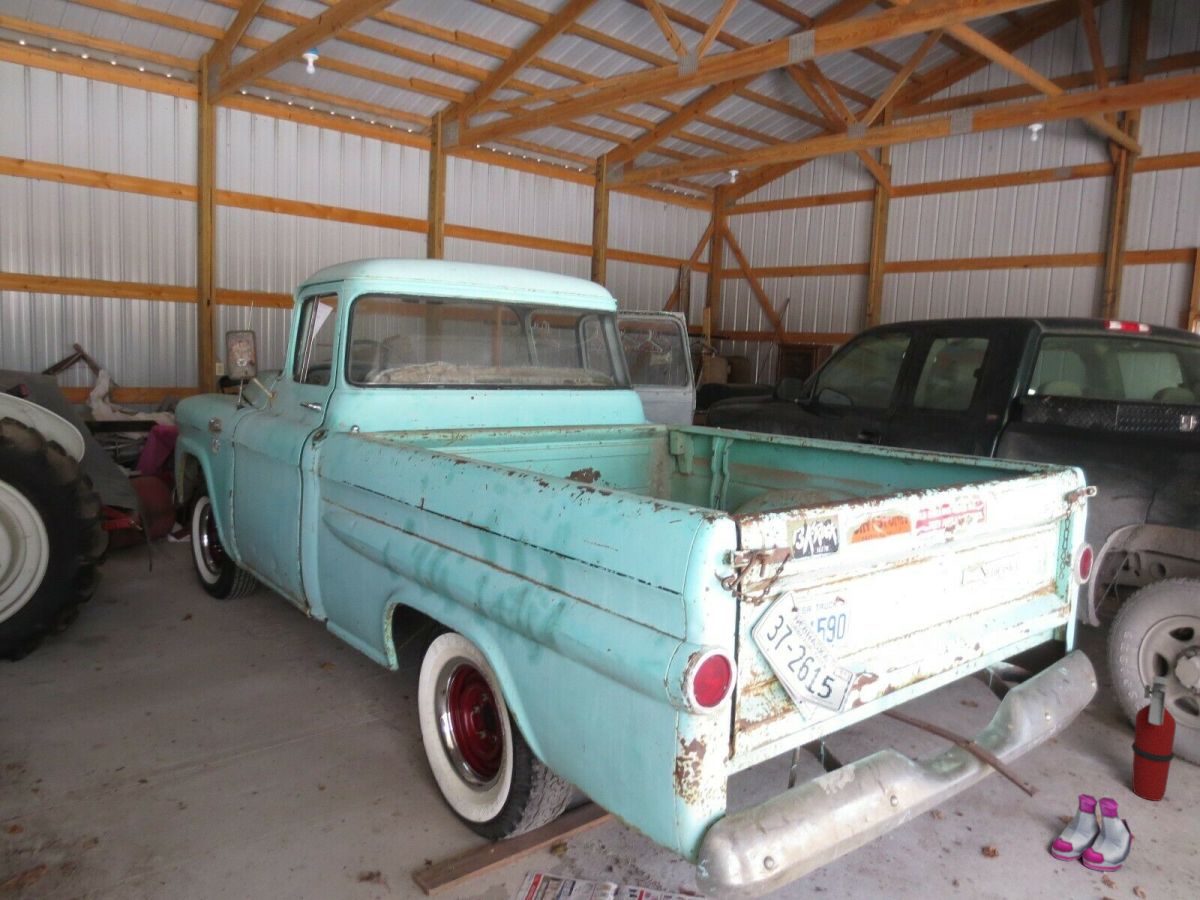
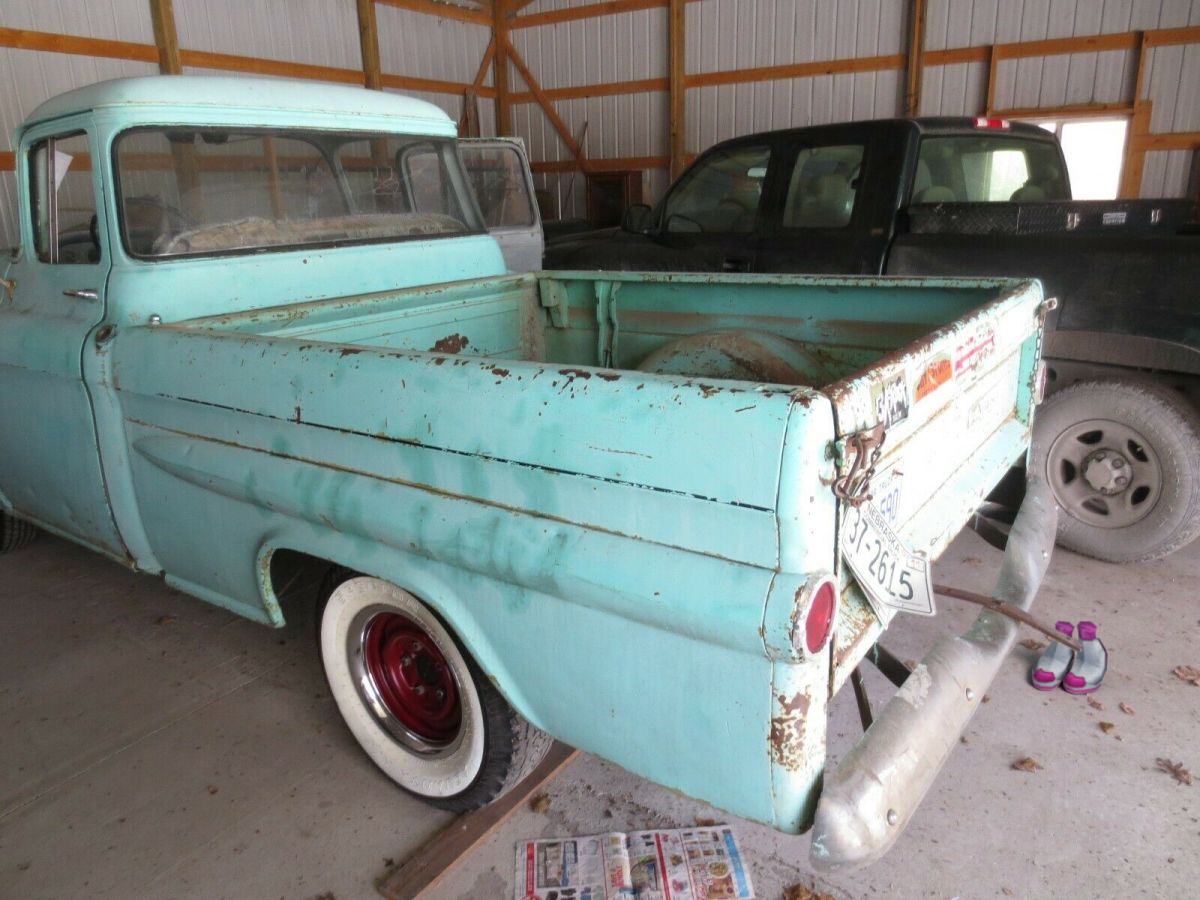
fire extinguisher: present [1132,676,1176,801] -> none [1071,487,1114,608]

